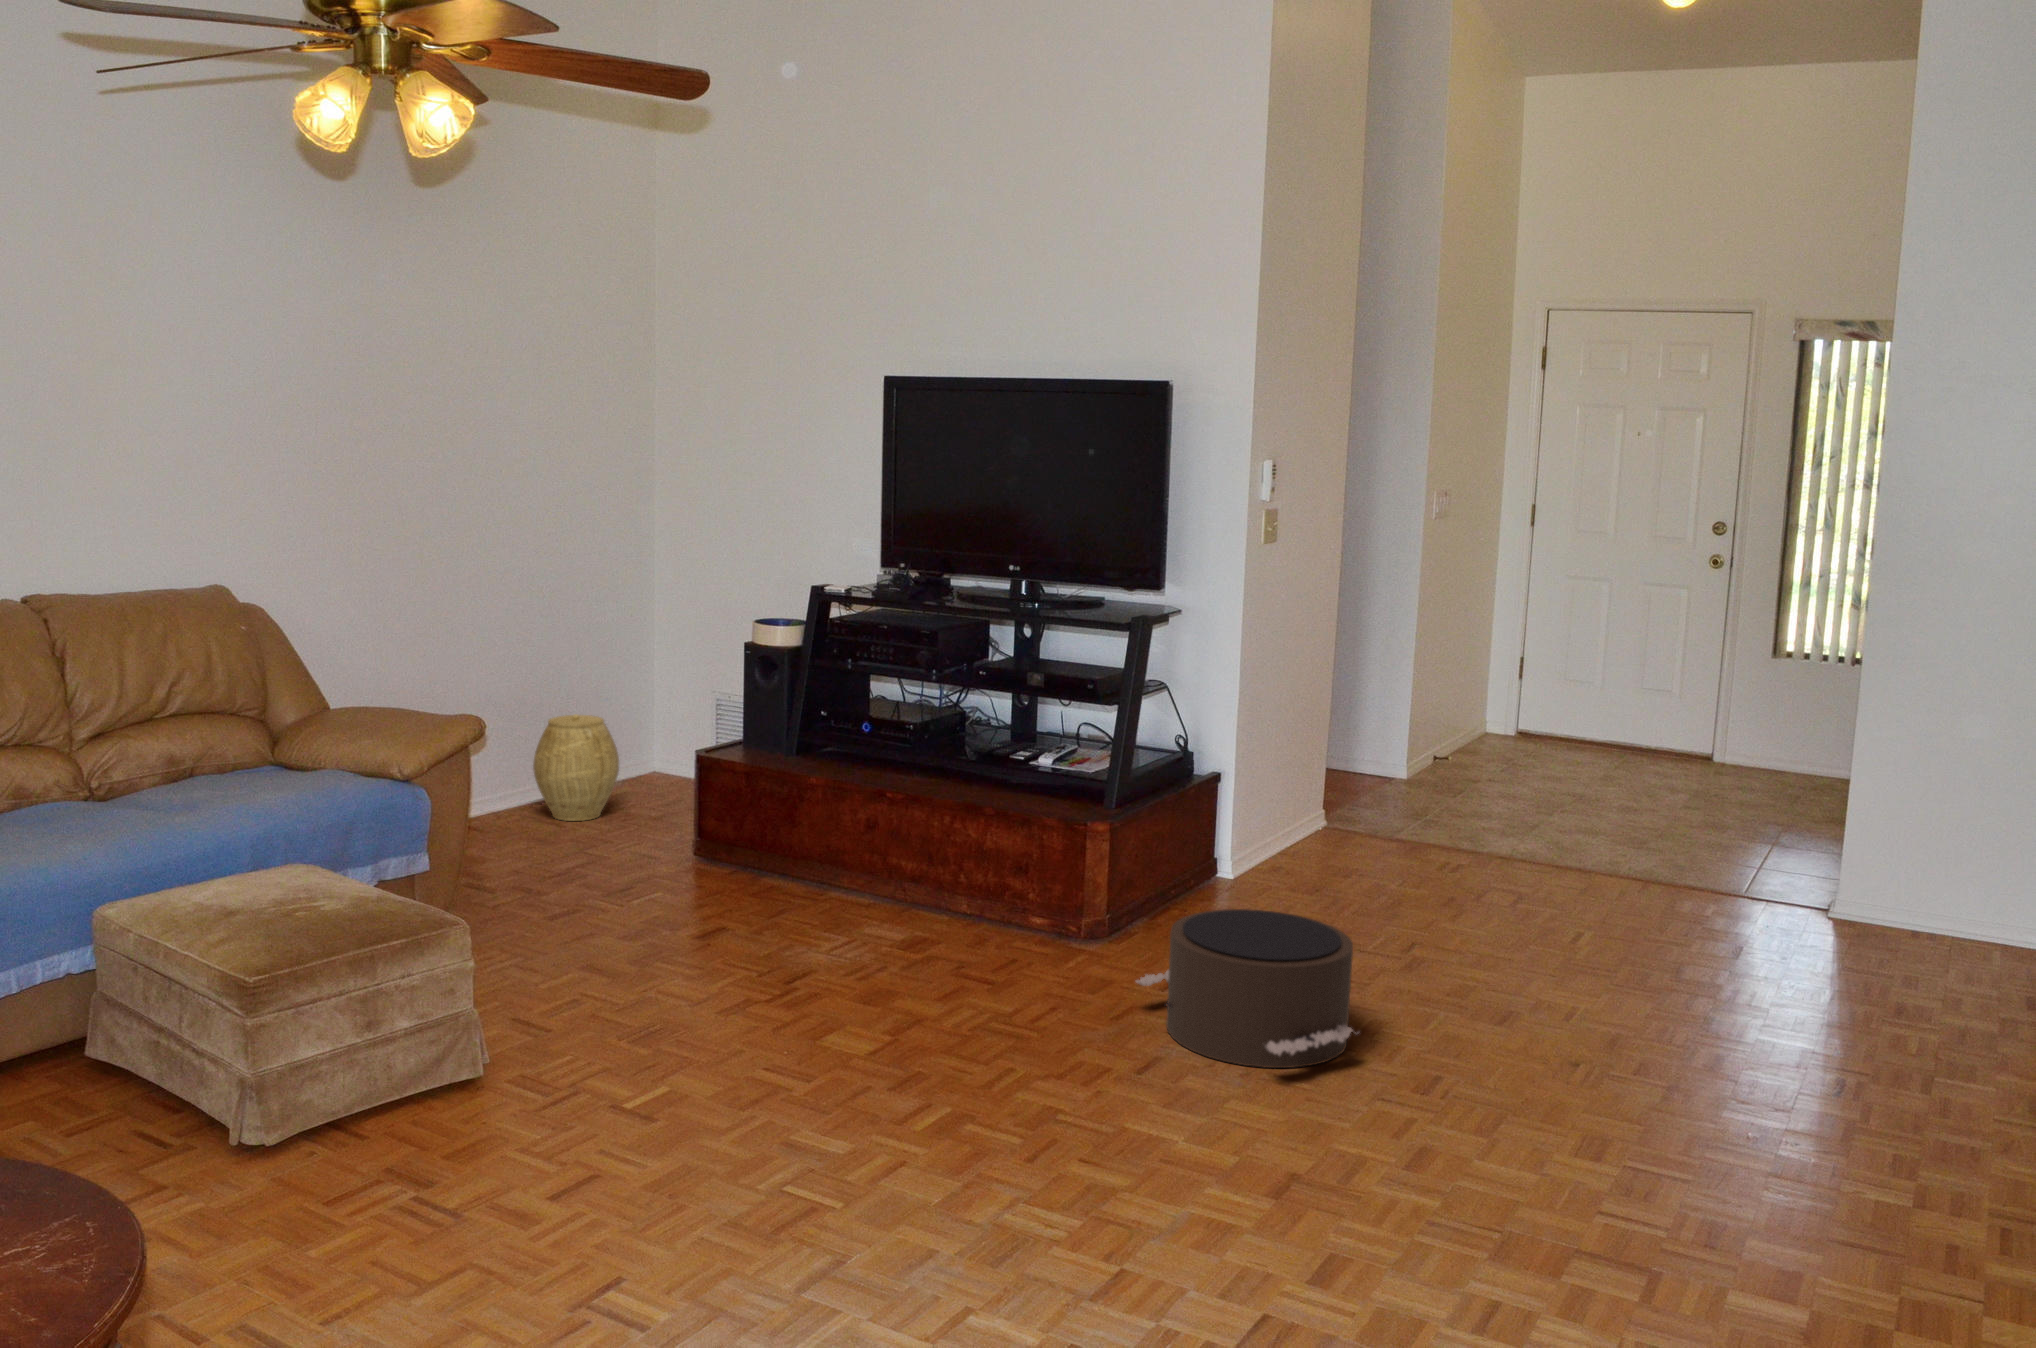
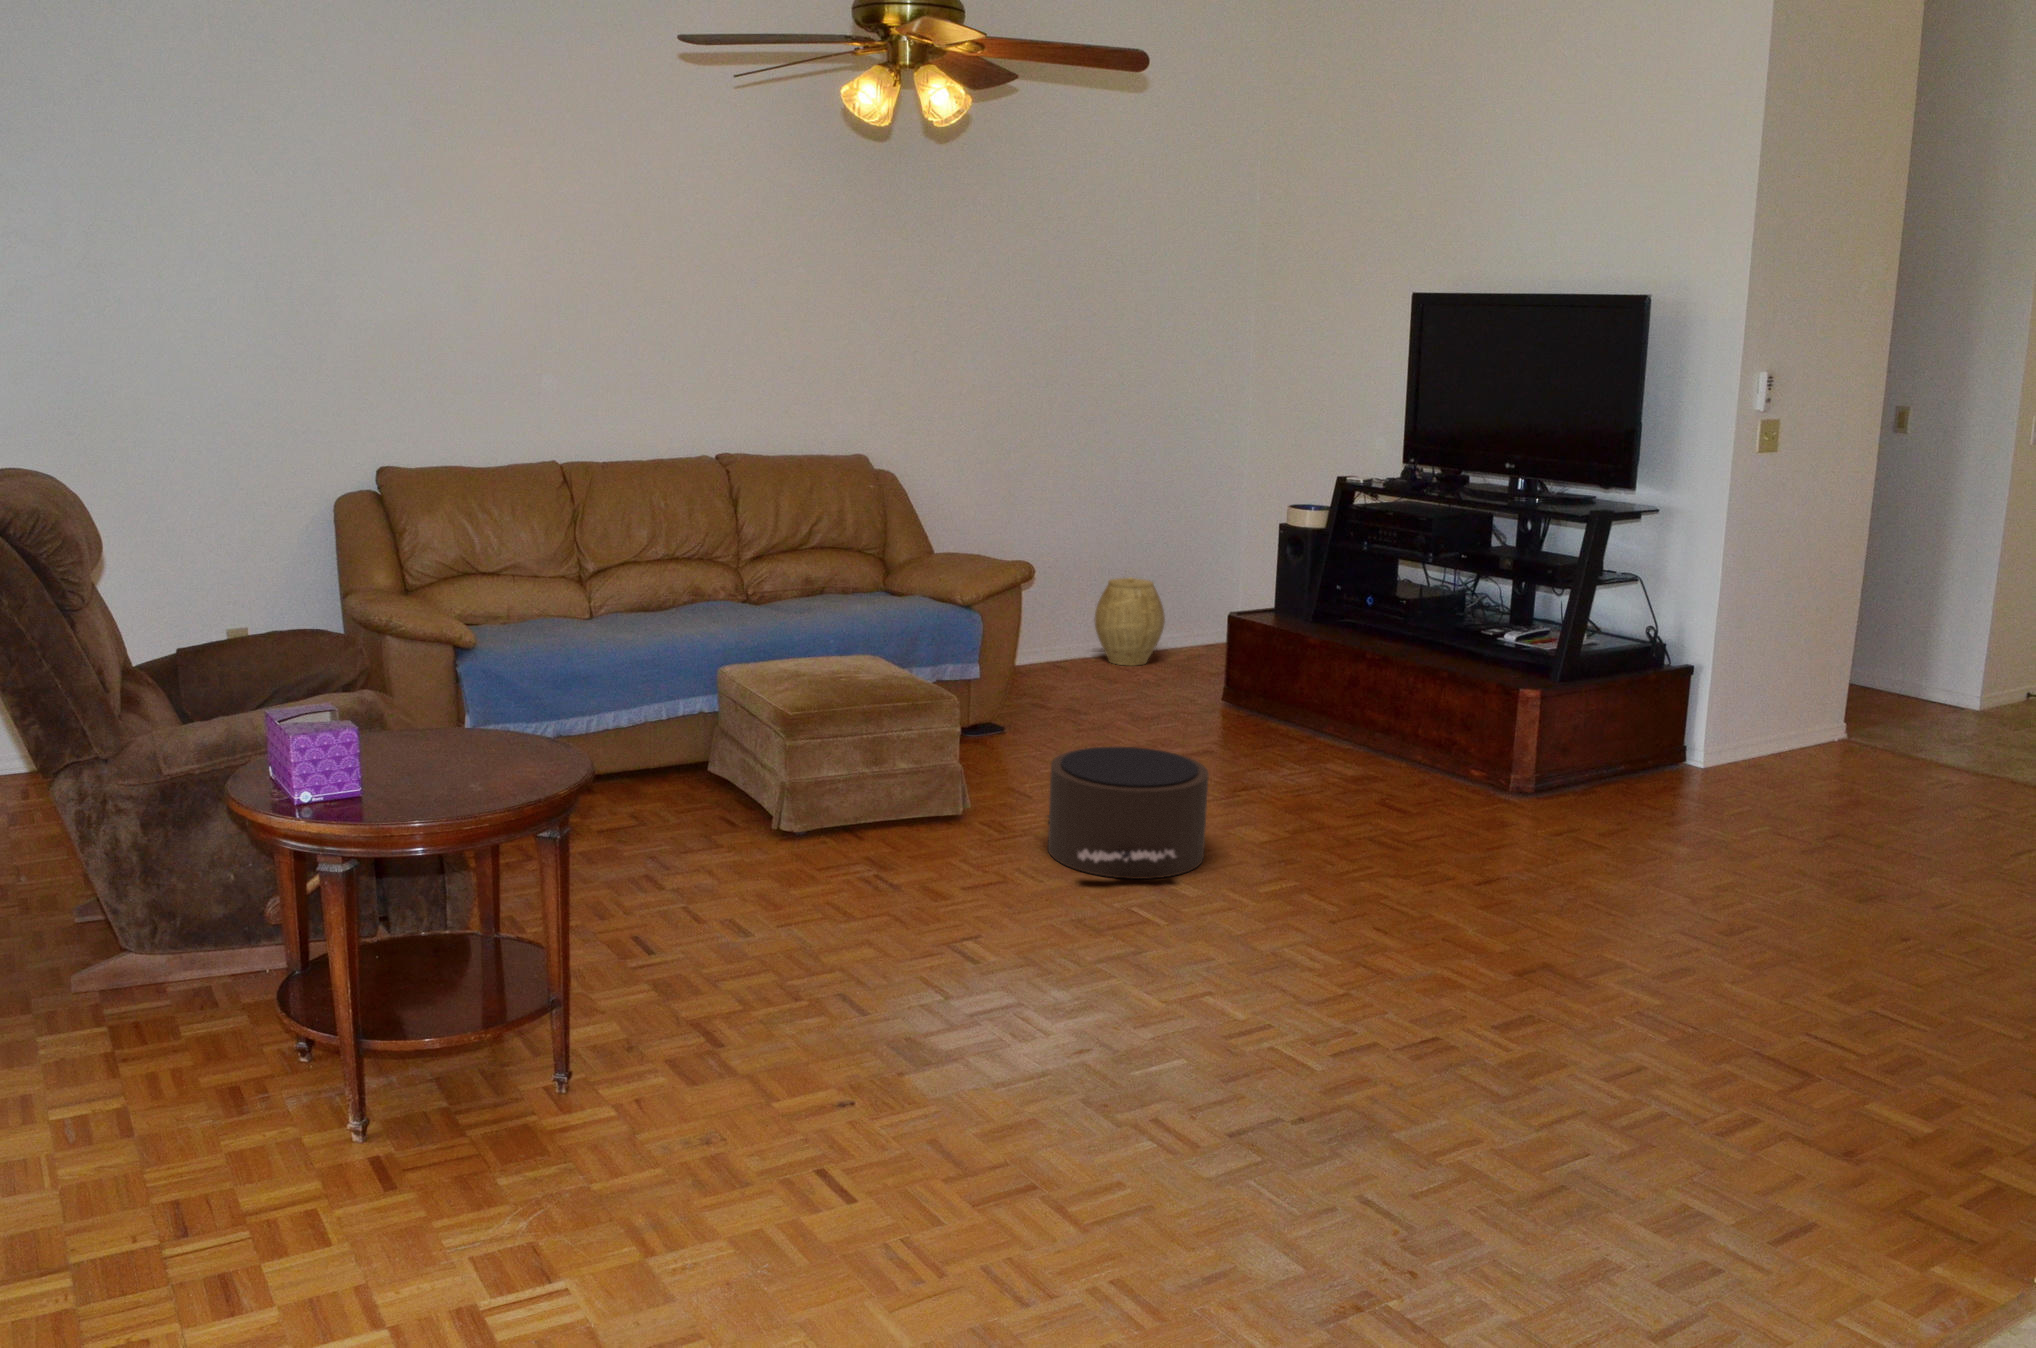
pouf: present [1136,909,1353,1068] -> present [1048,746,1209,879]

